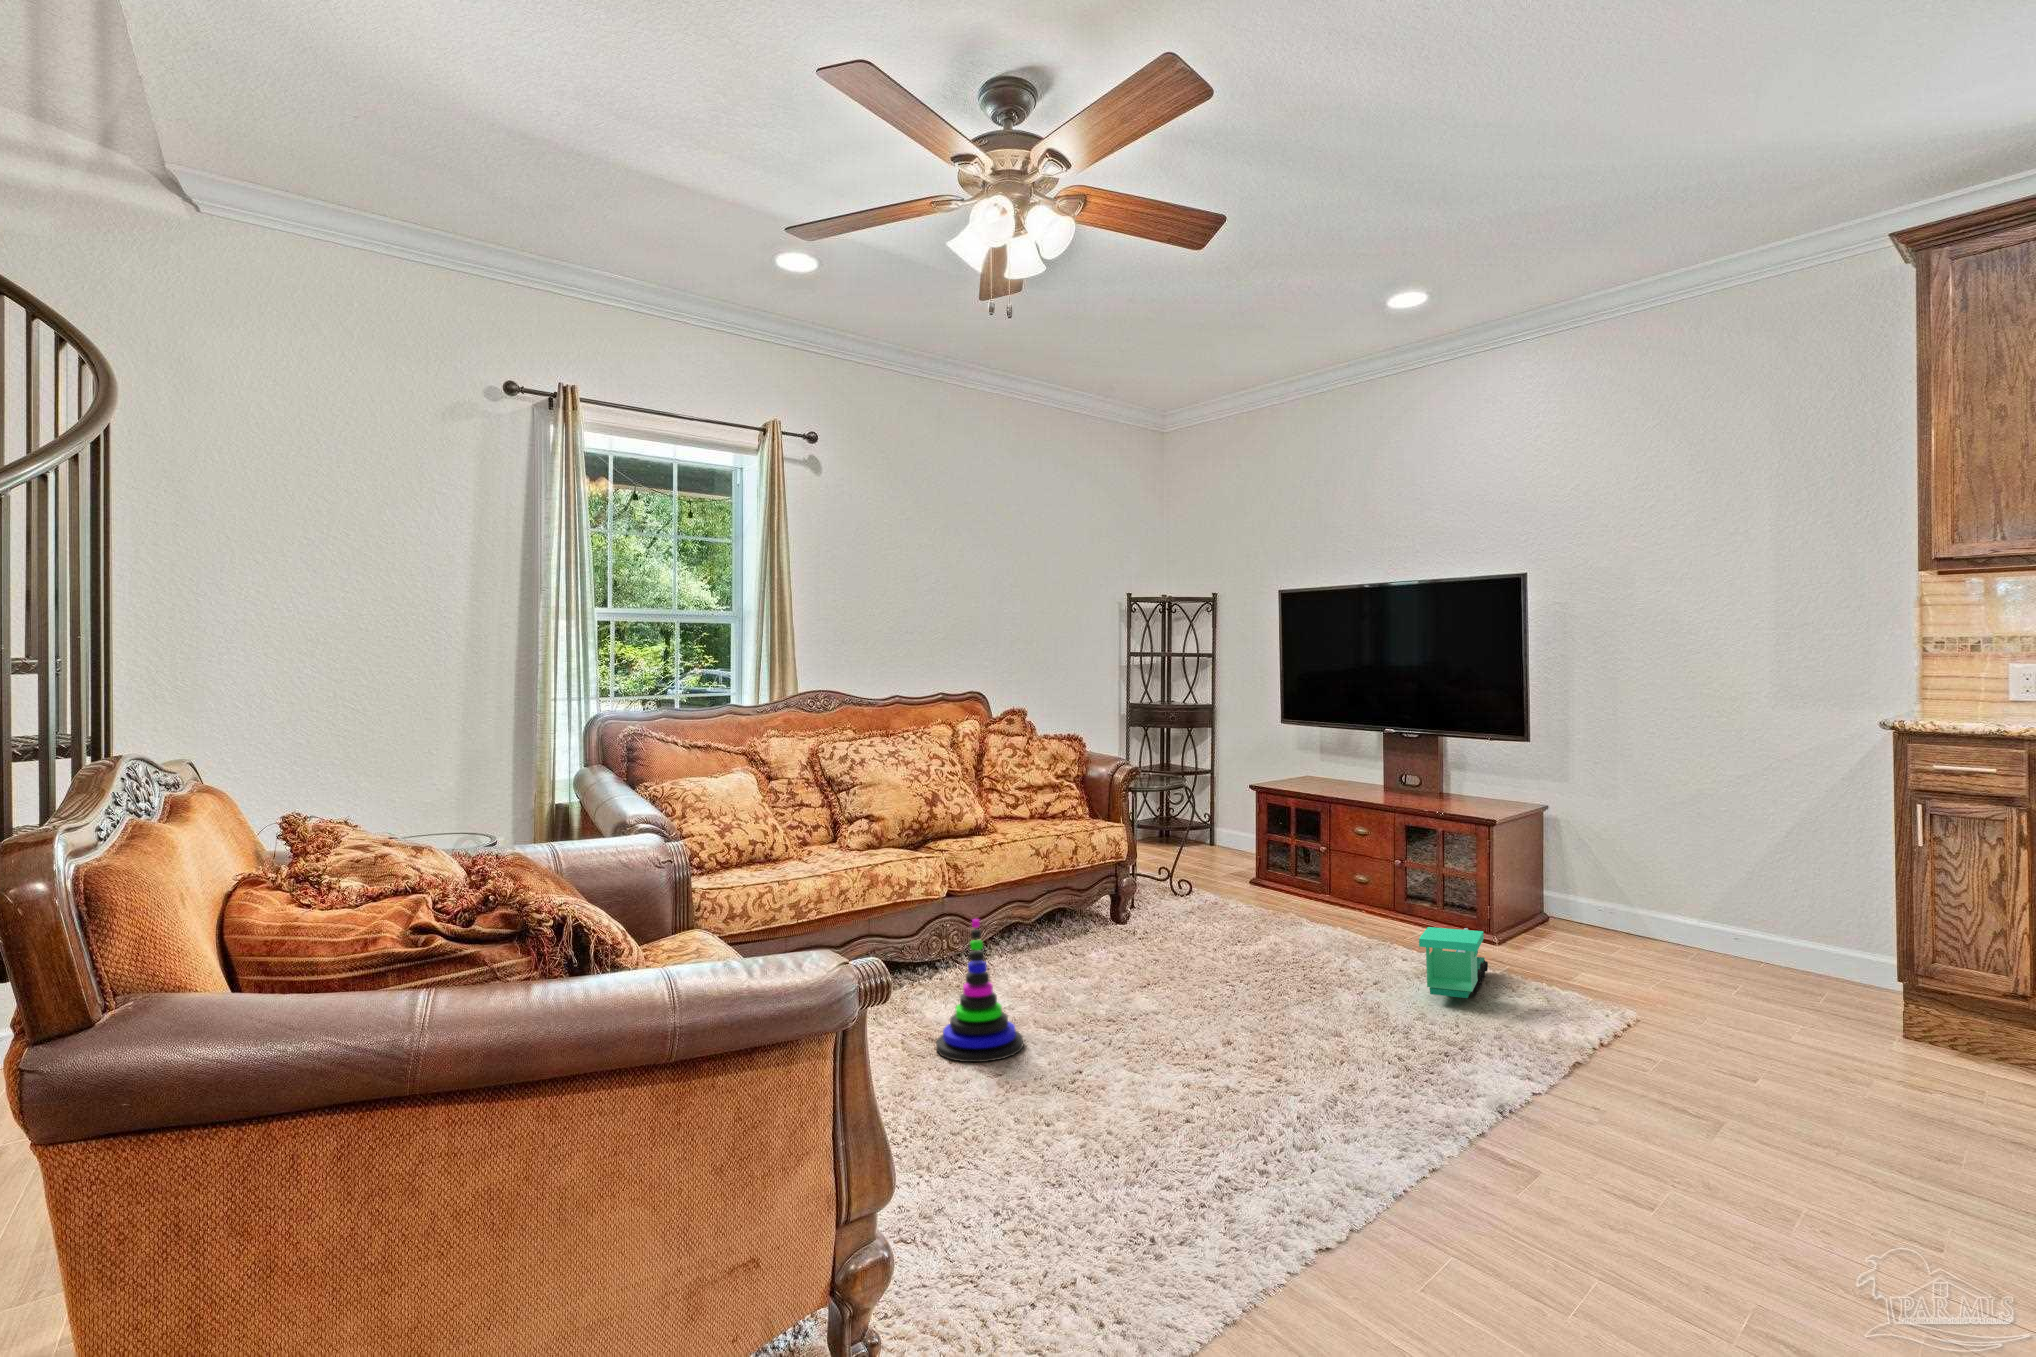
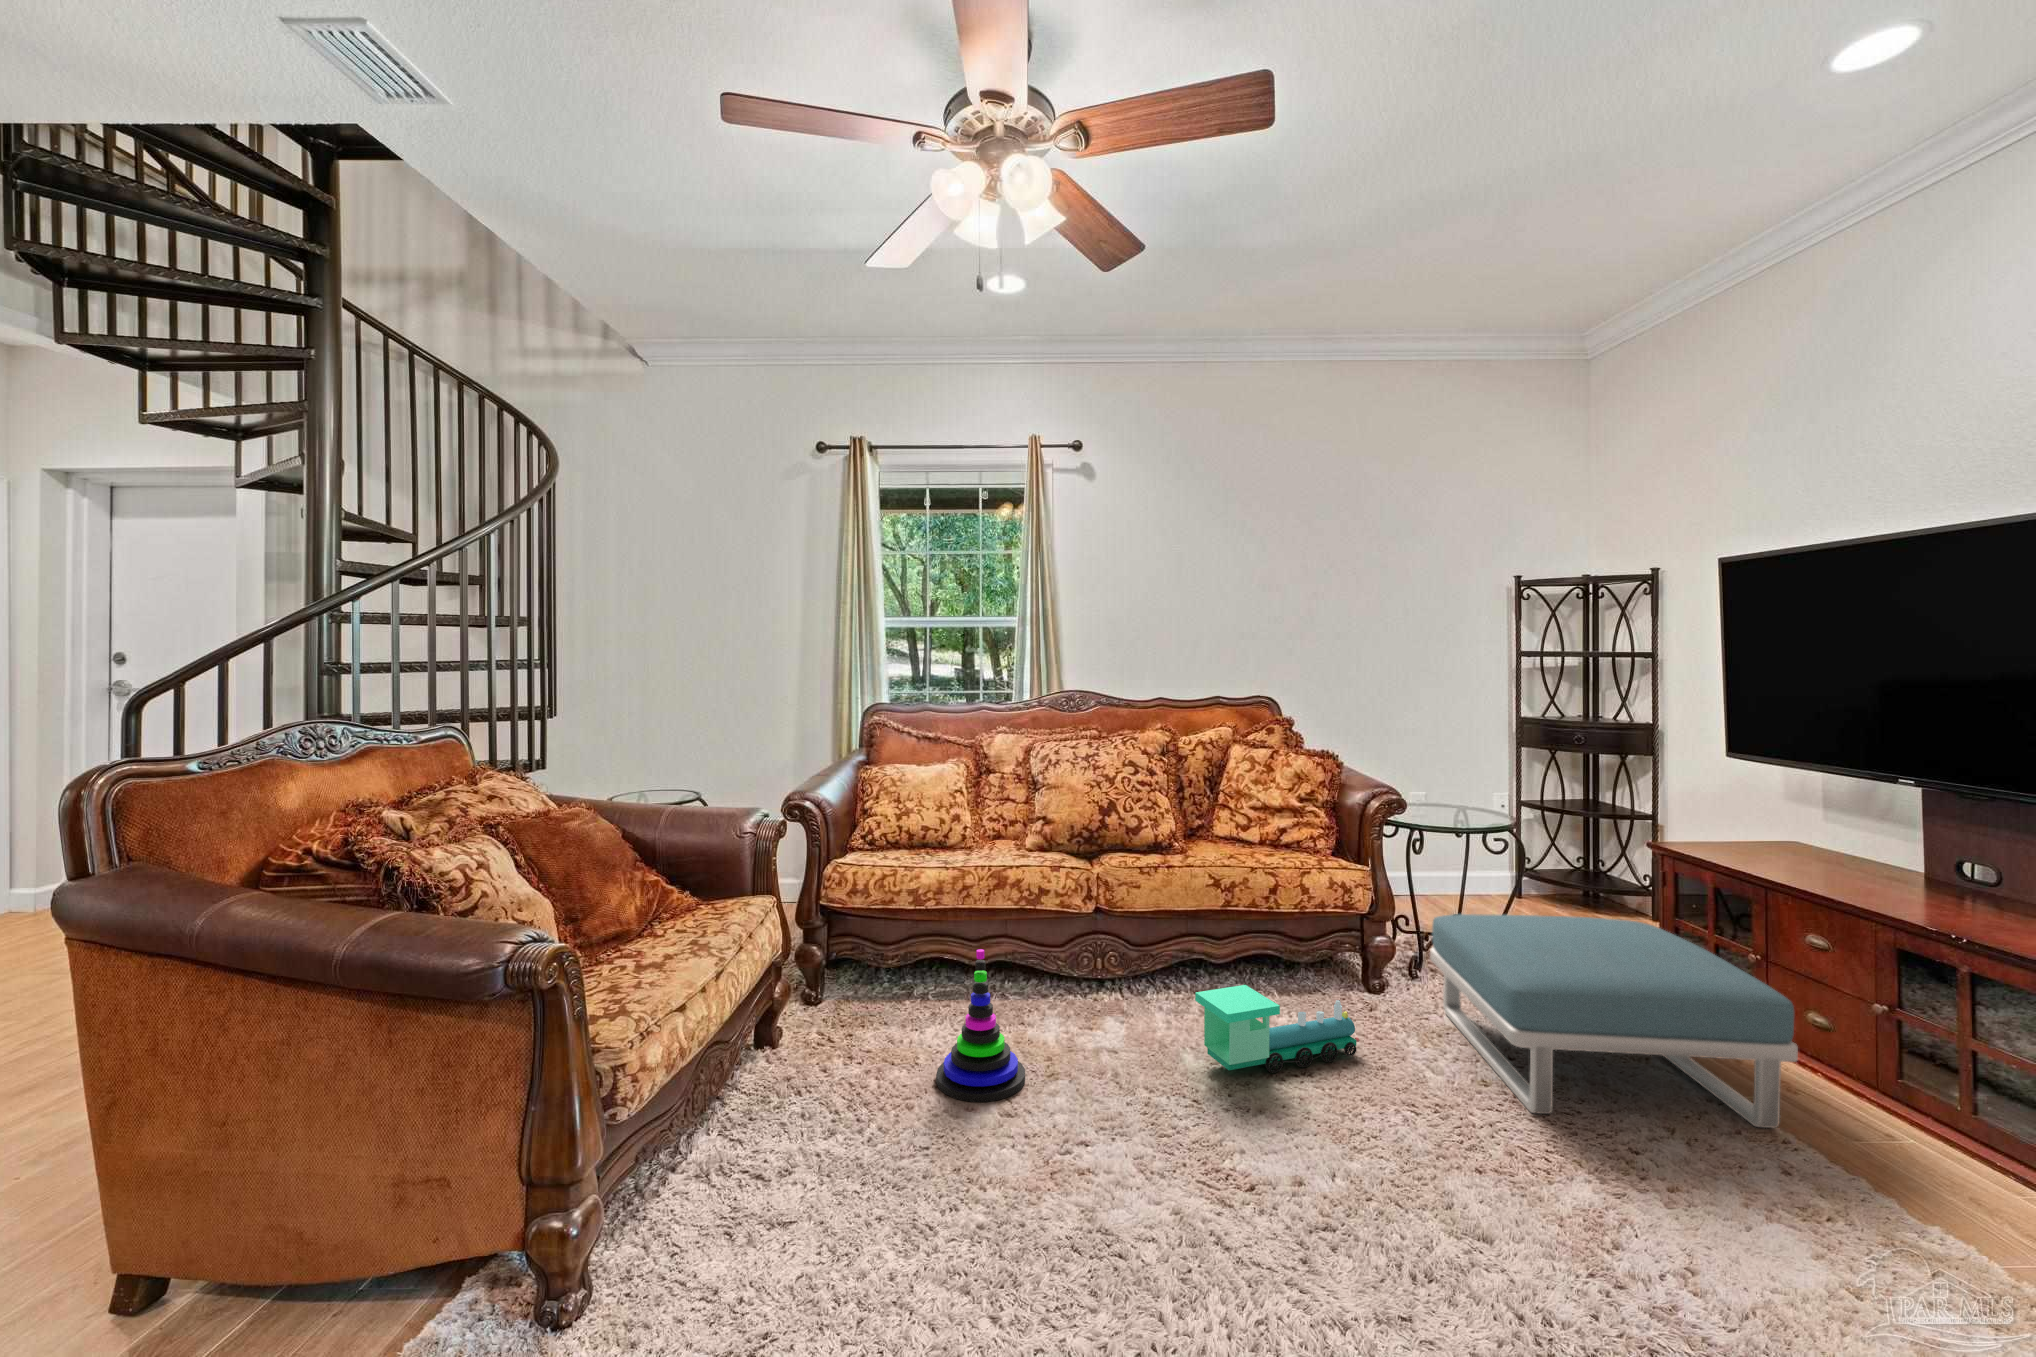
footstool: none [1190,834,1431,961] -> present [1430,914,1798,1128]
toy train: present [1419,927,1488,998] -> present [1195,985,1359,1073]

